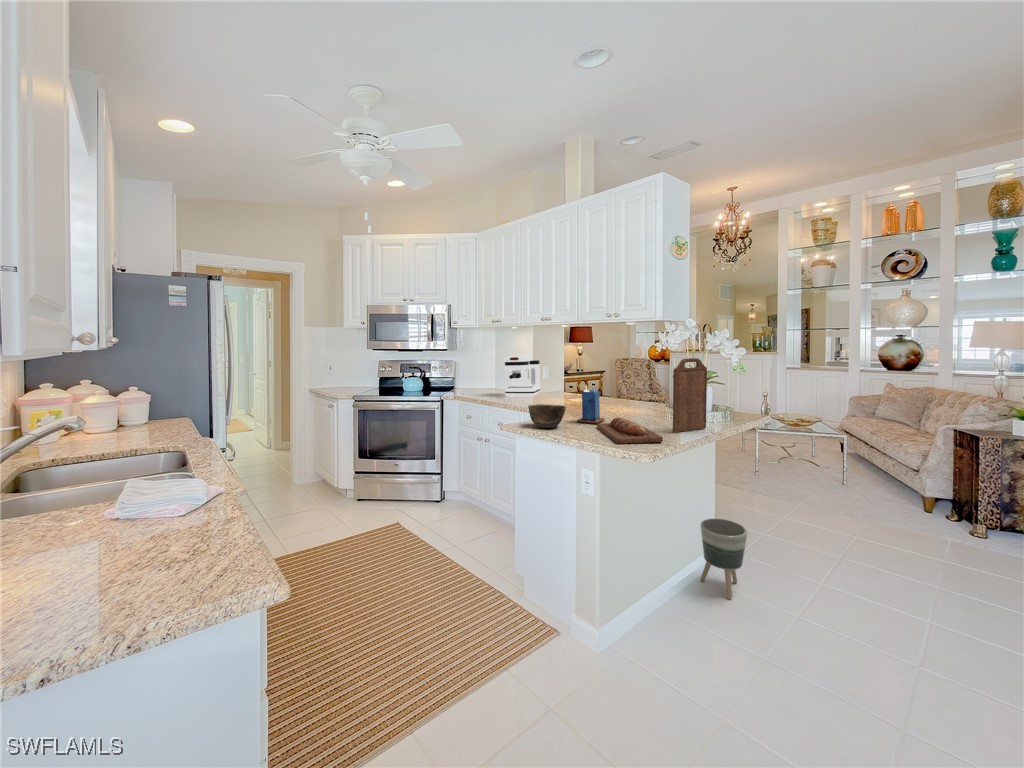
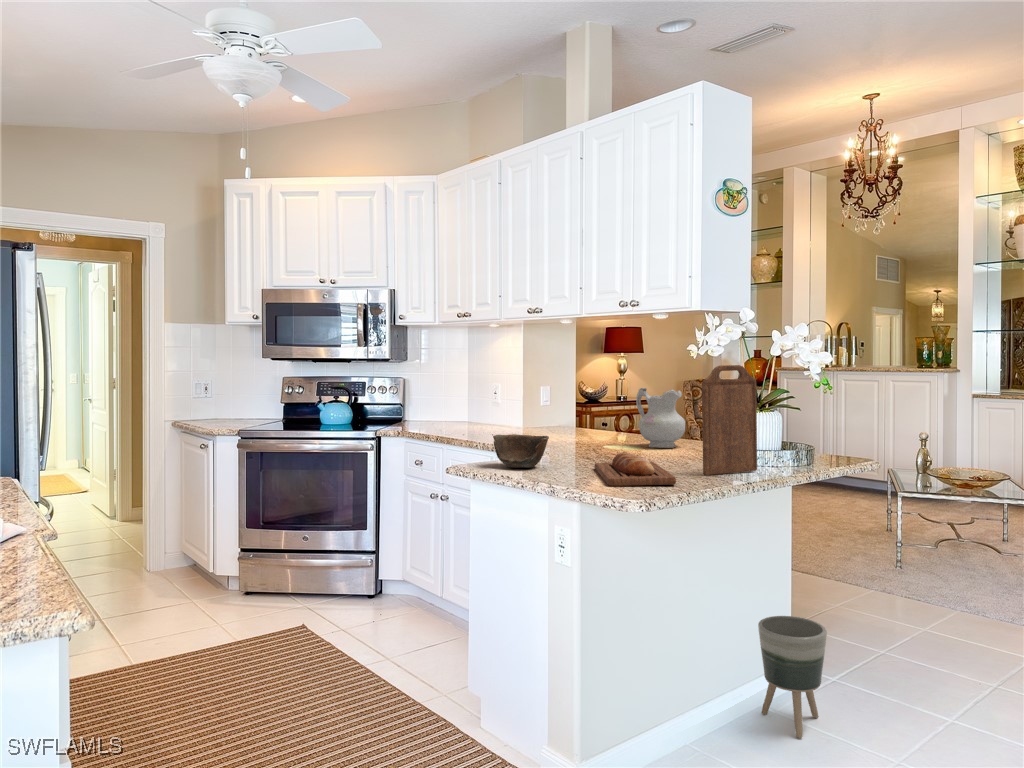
coffee maker: present [504,356,540,397] -> none [479,367,537,432]
ceramic pitcher: none [610,370,643,409] -> present [636,388,685,448]
candle: present [577,386,605,424] -> none [570,407,612,464]

